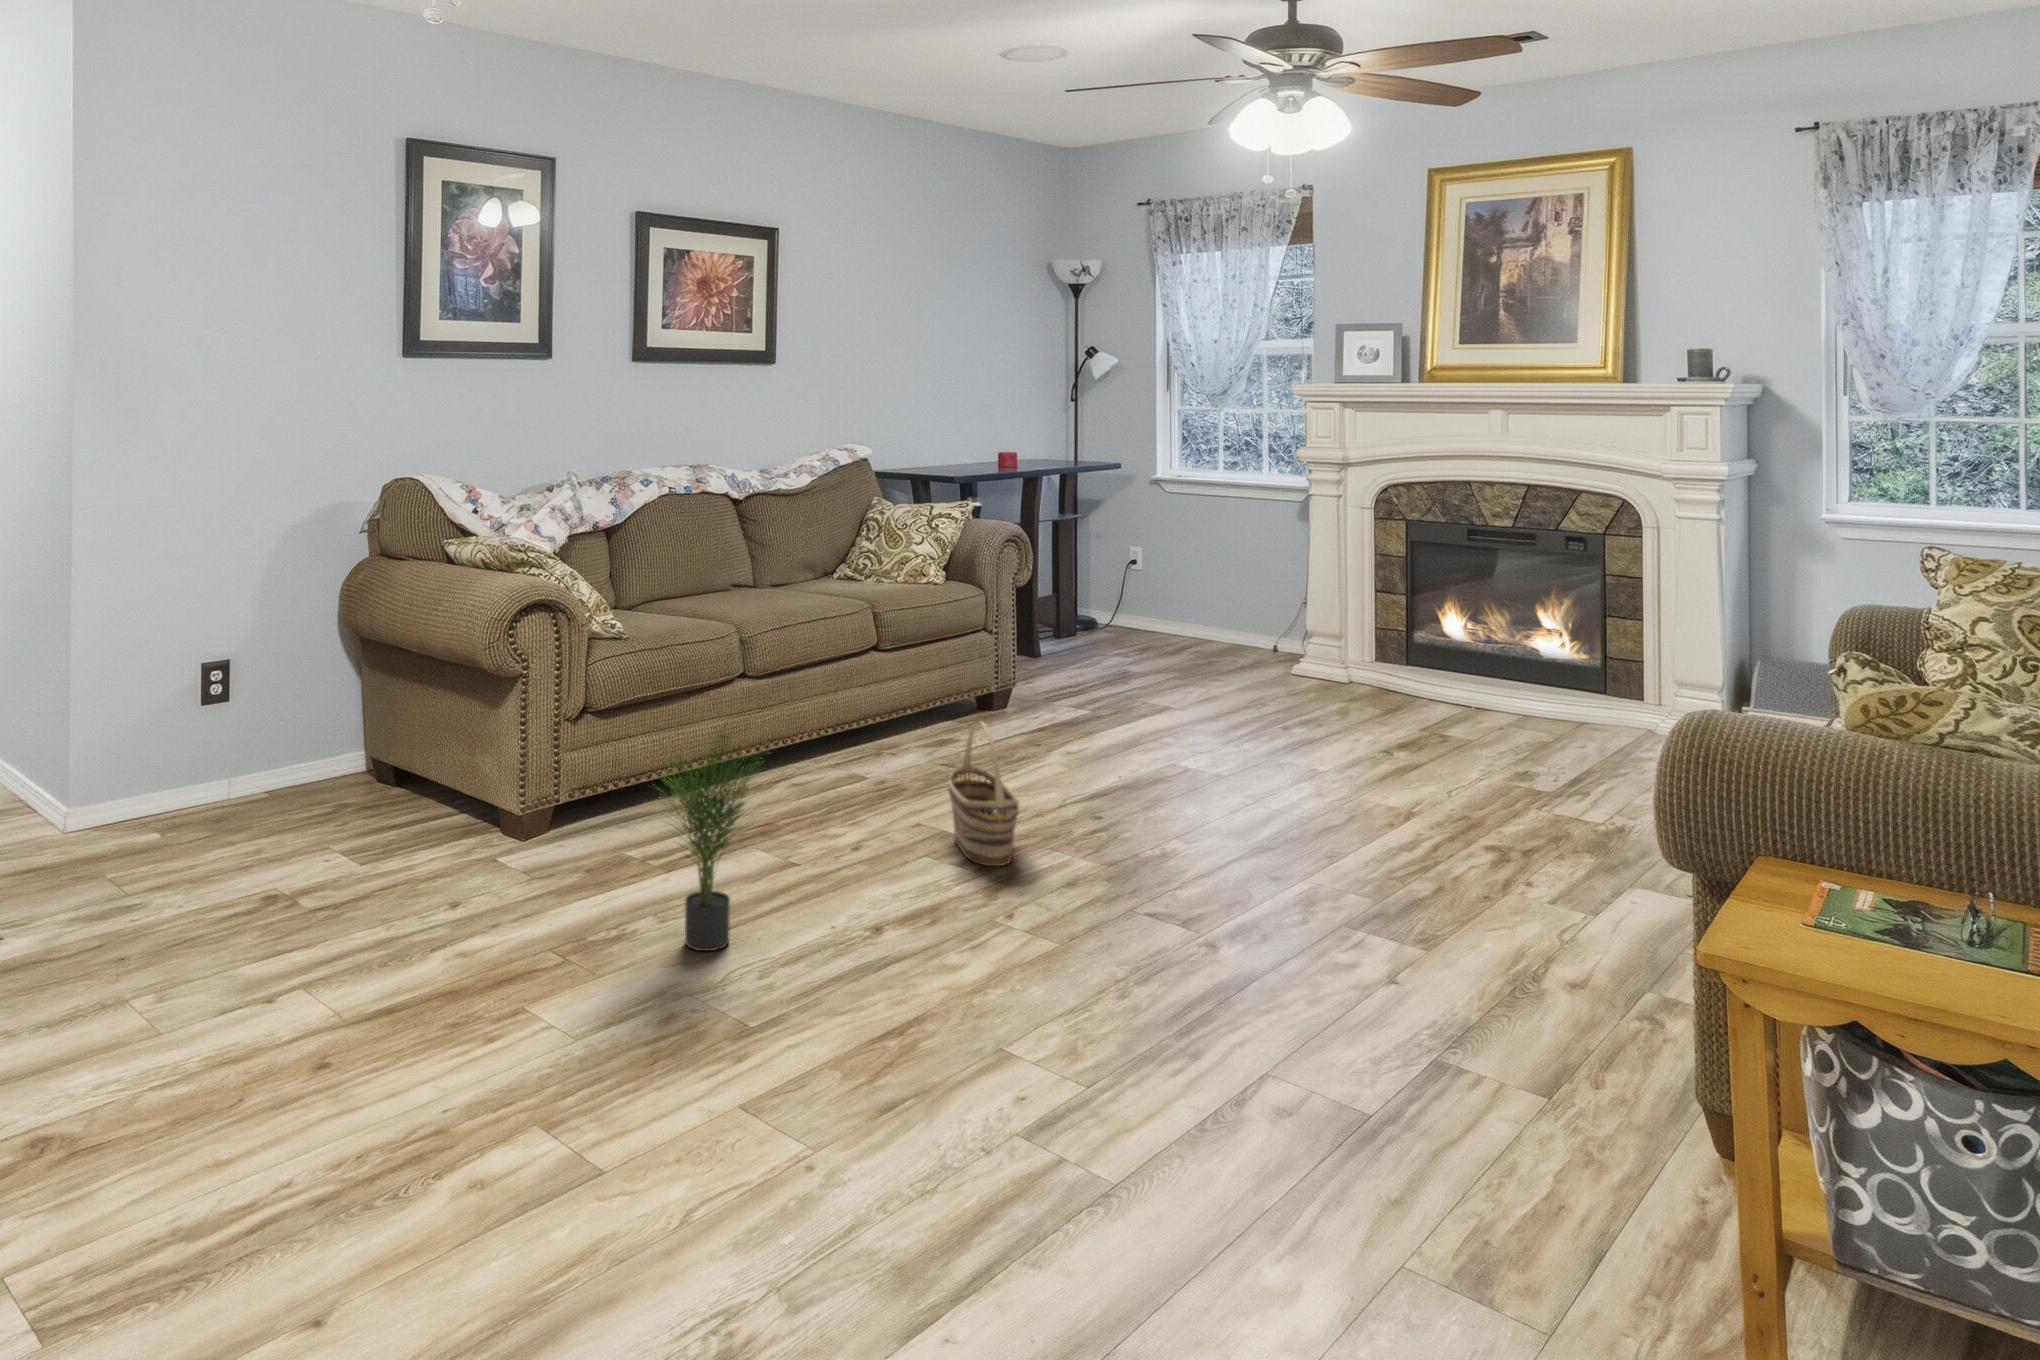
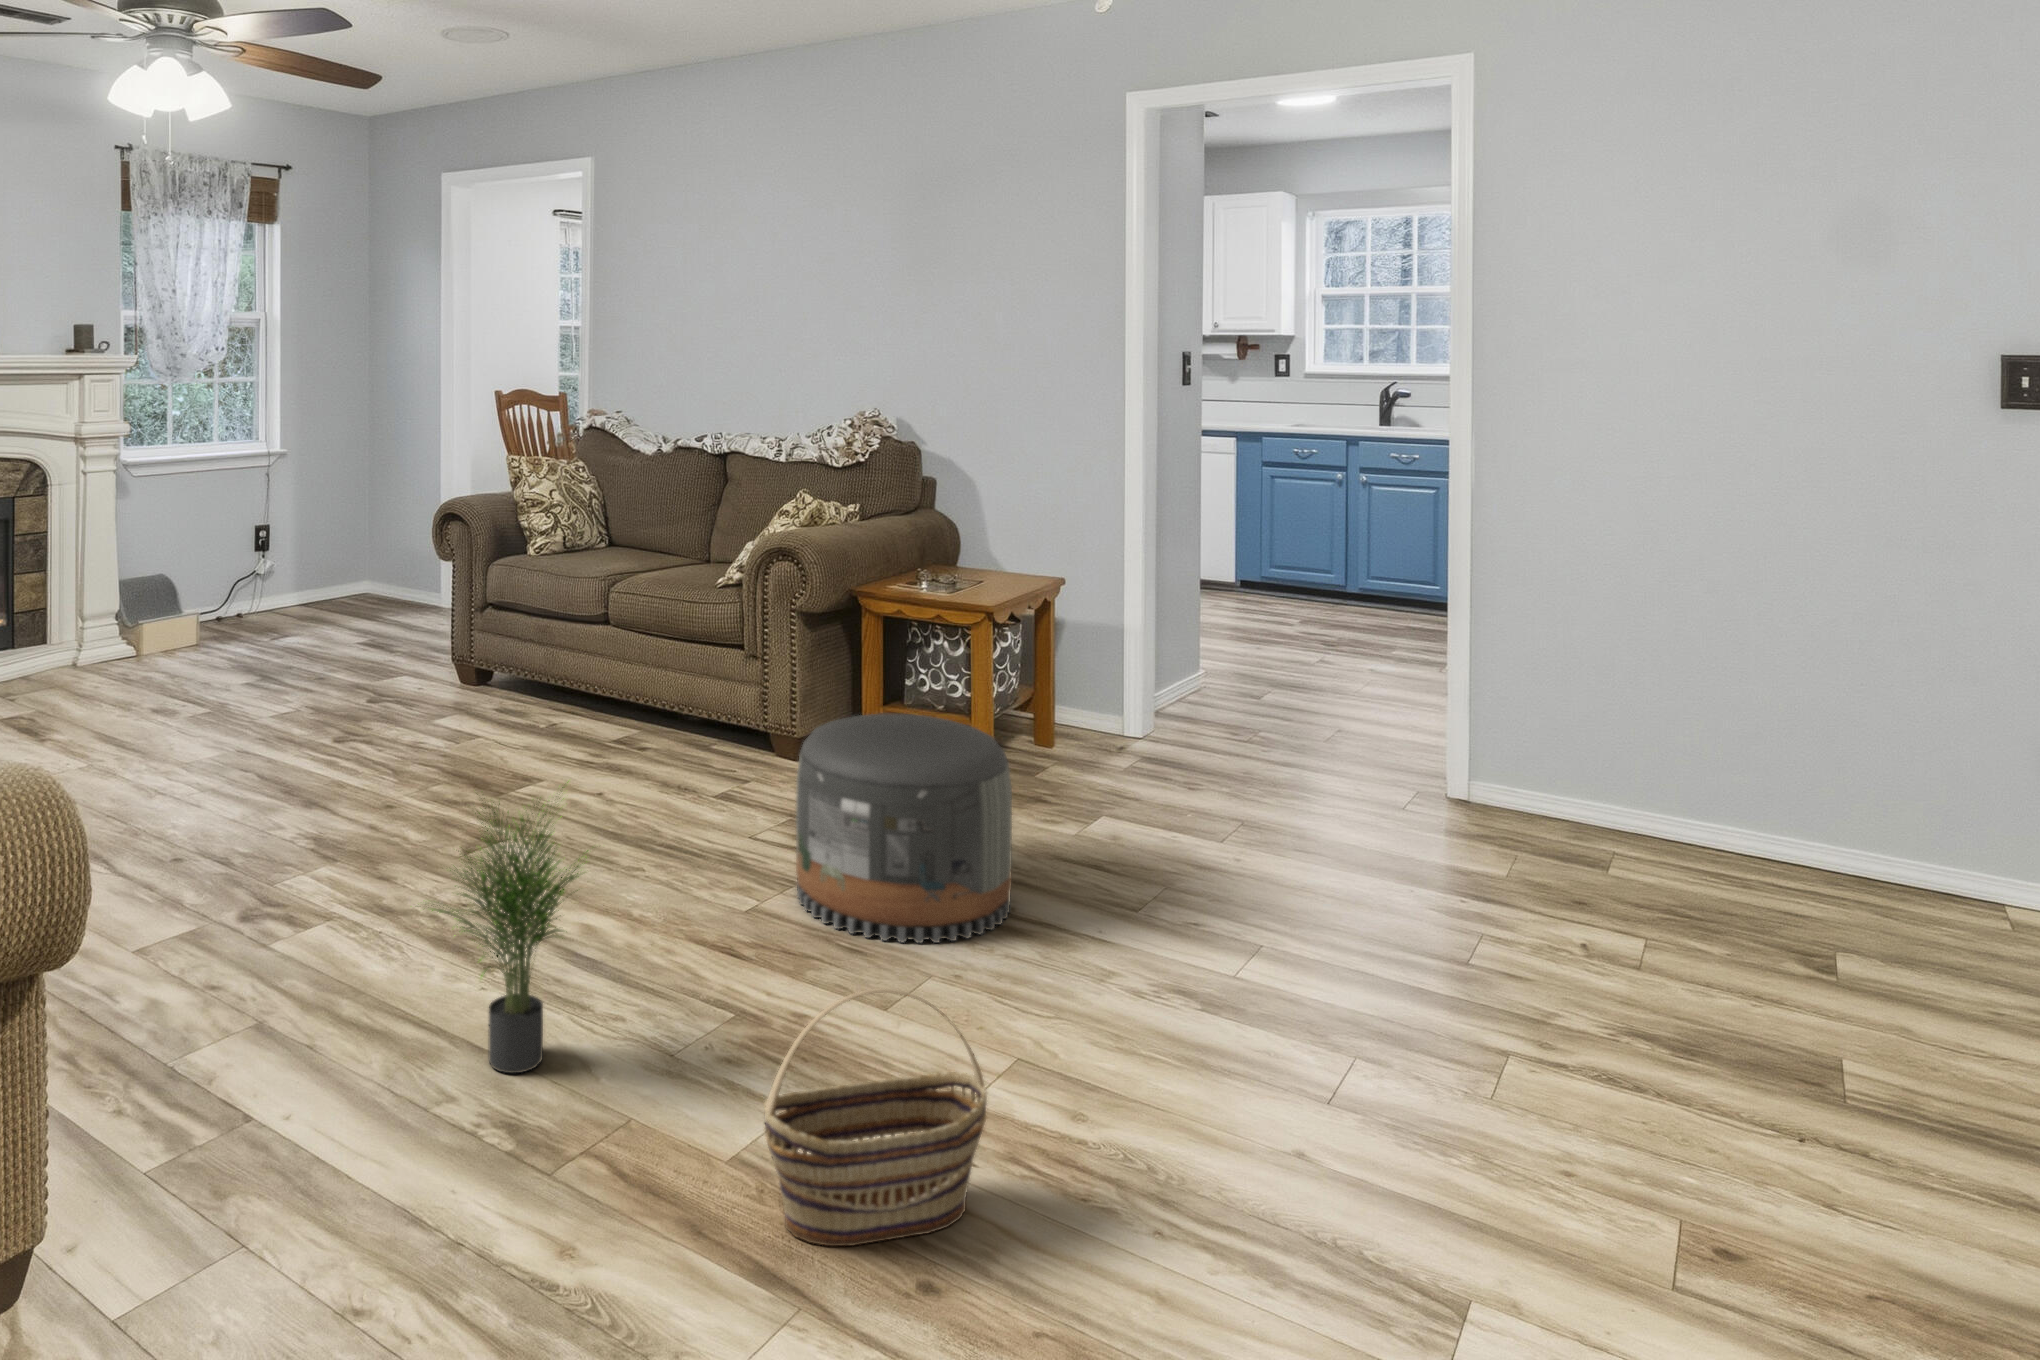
basket: present [949,722,1019,867] -> present [765,989,987,1246]
pouf: none [914,879,1233,1260] -> present [796,713,1012,943]

